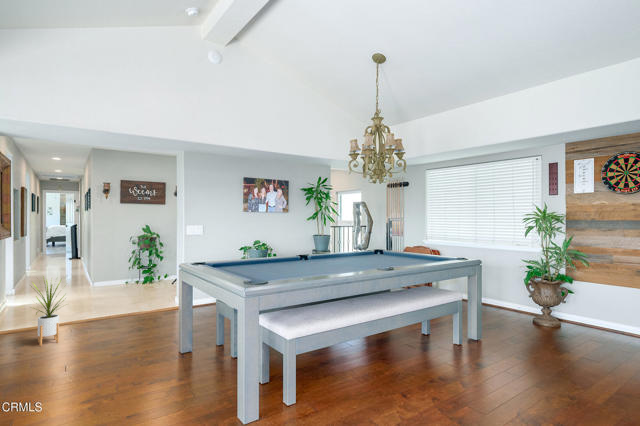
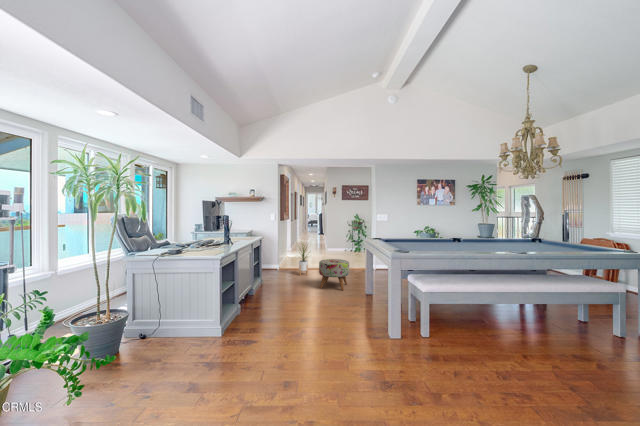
ottoman: none [89,306,151,368] -> present [319,259,349,290]

